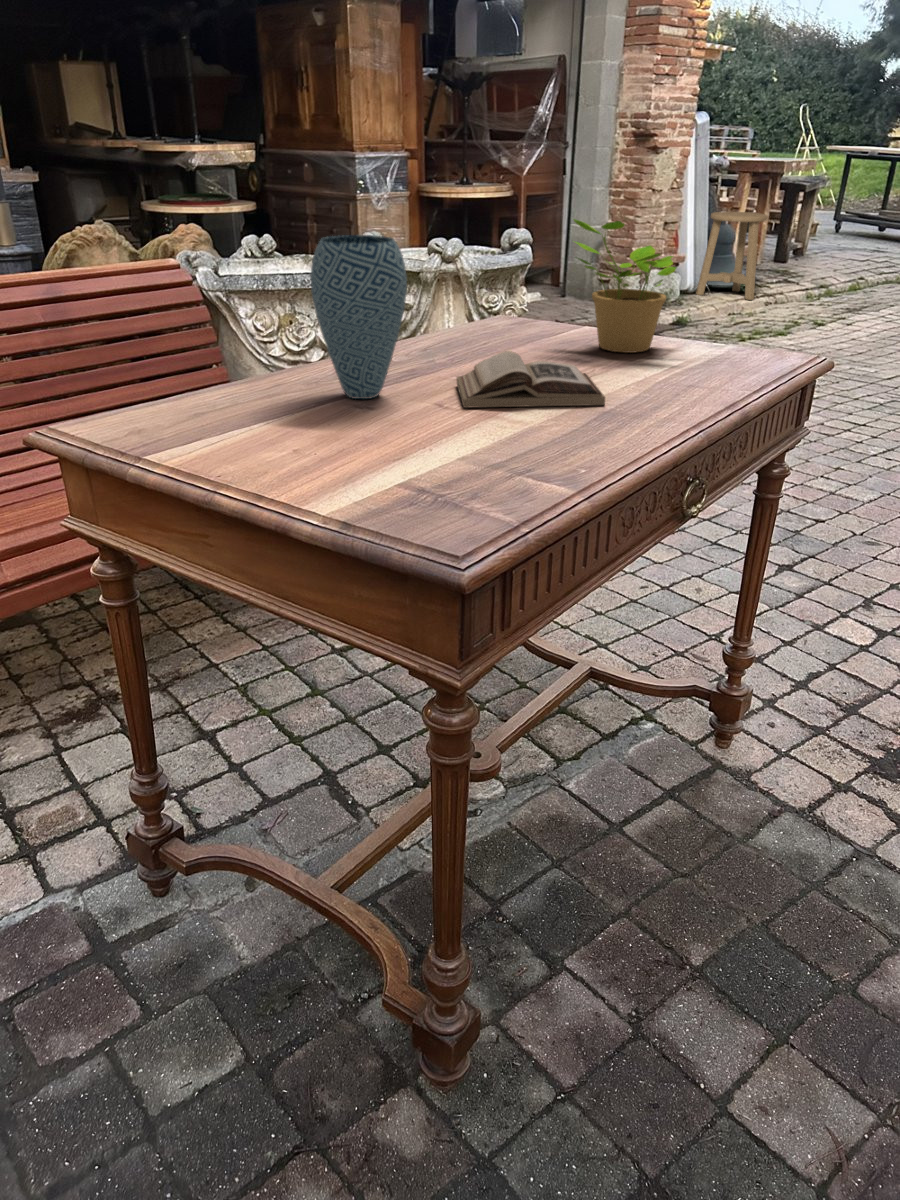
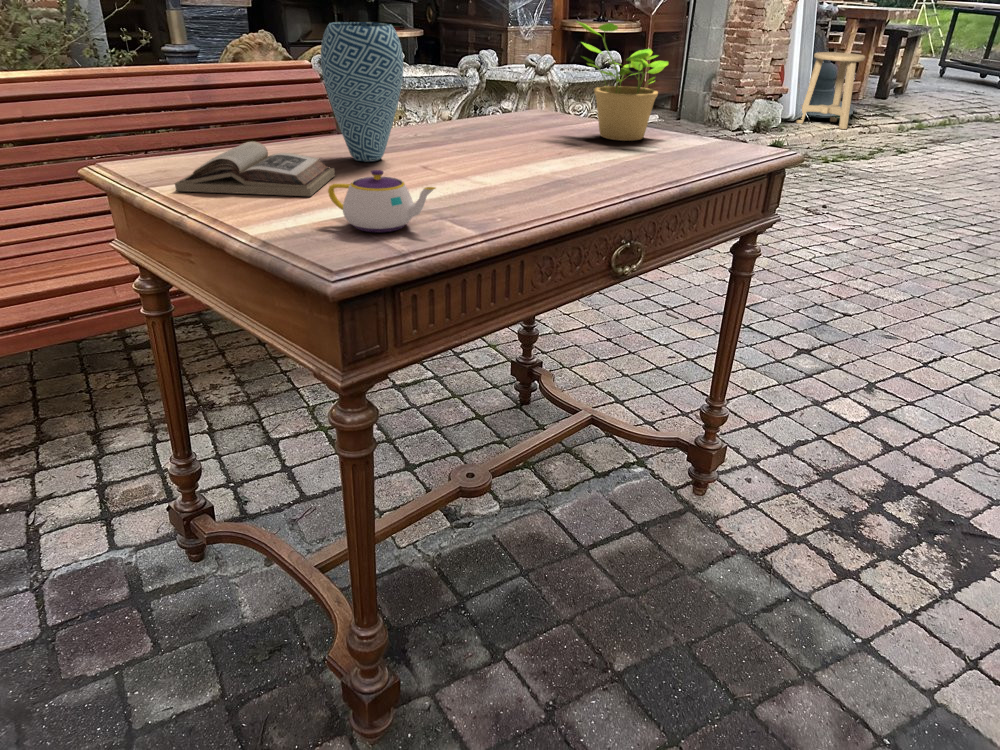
book: present [457,351,605,408] -> present [175,141,335,196]
teapot: none [399,423,533,496] -> present [328,170,436,232]

